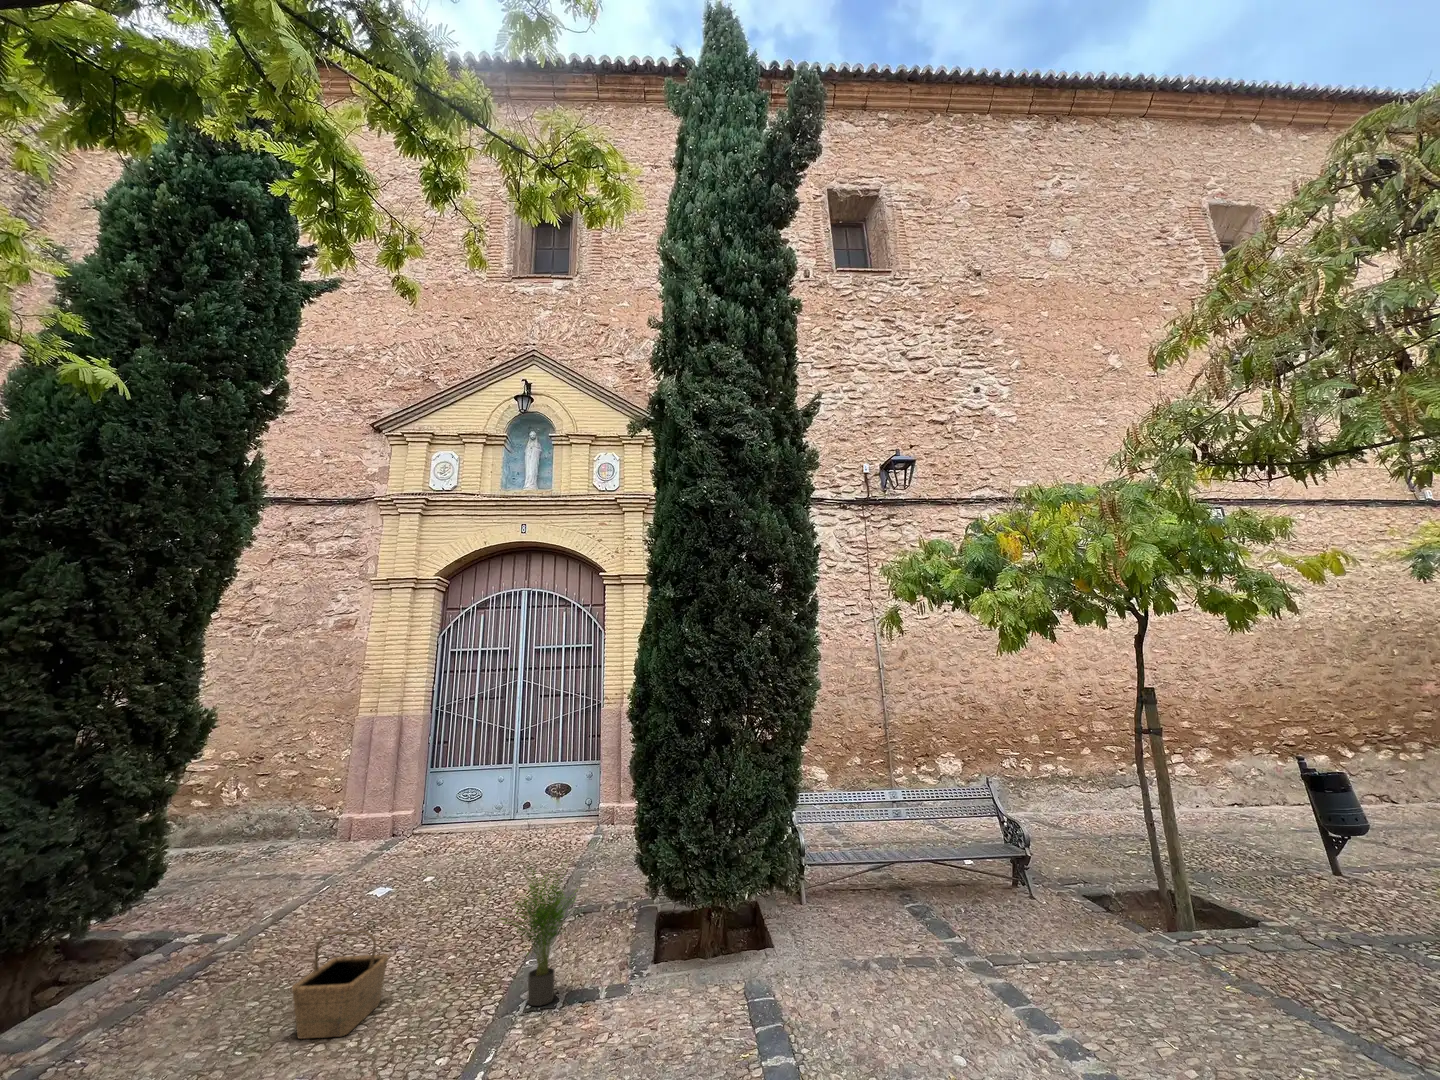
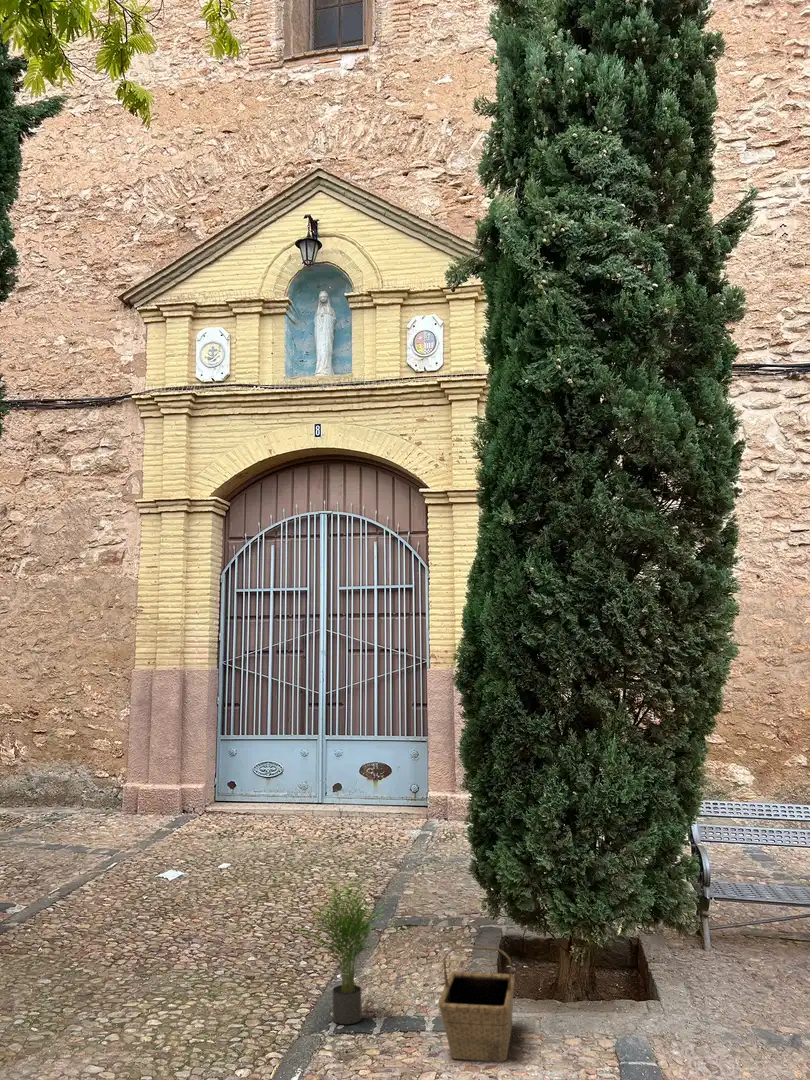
basket: present [292,931,388,1039] -> present [439,946,515,1062]

